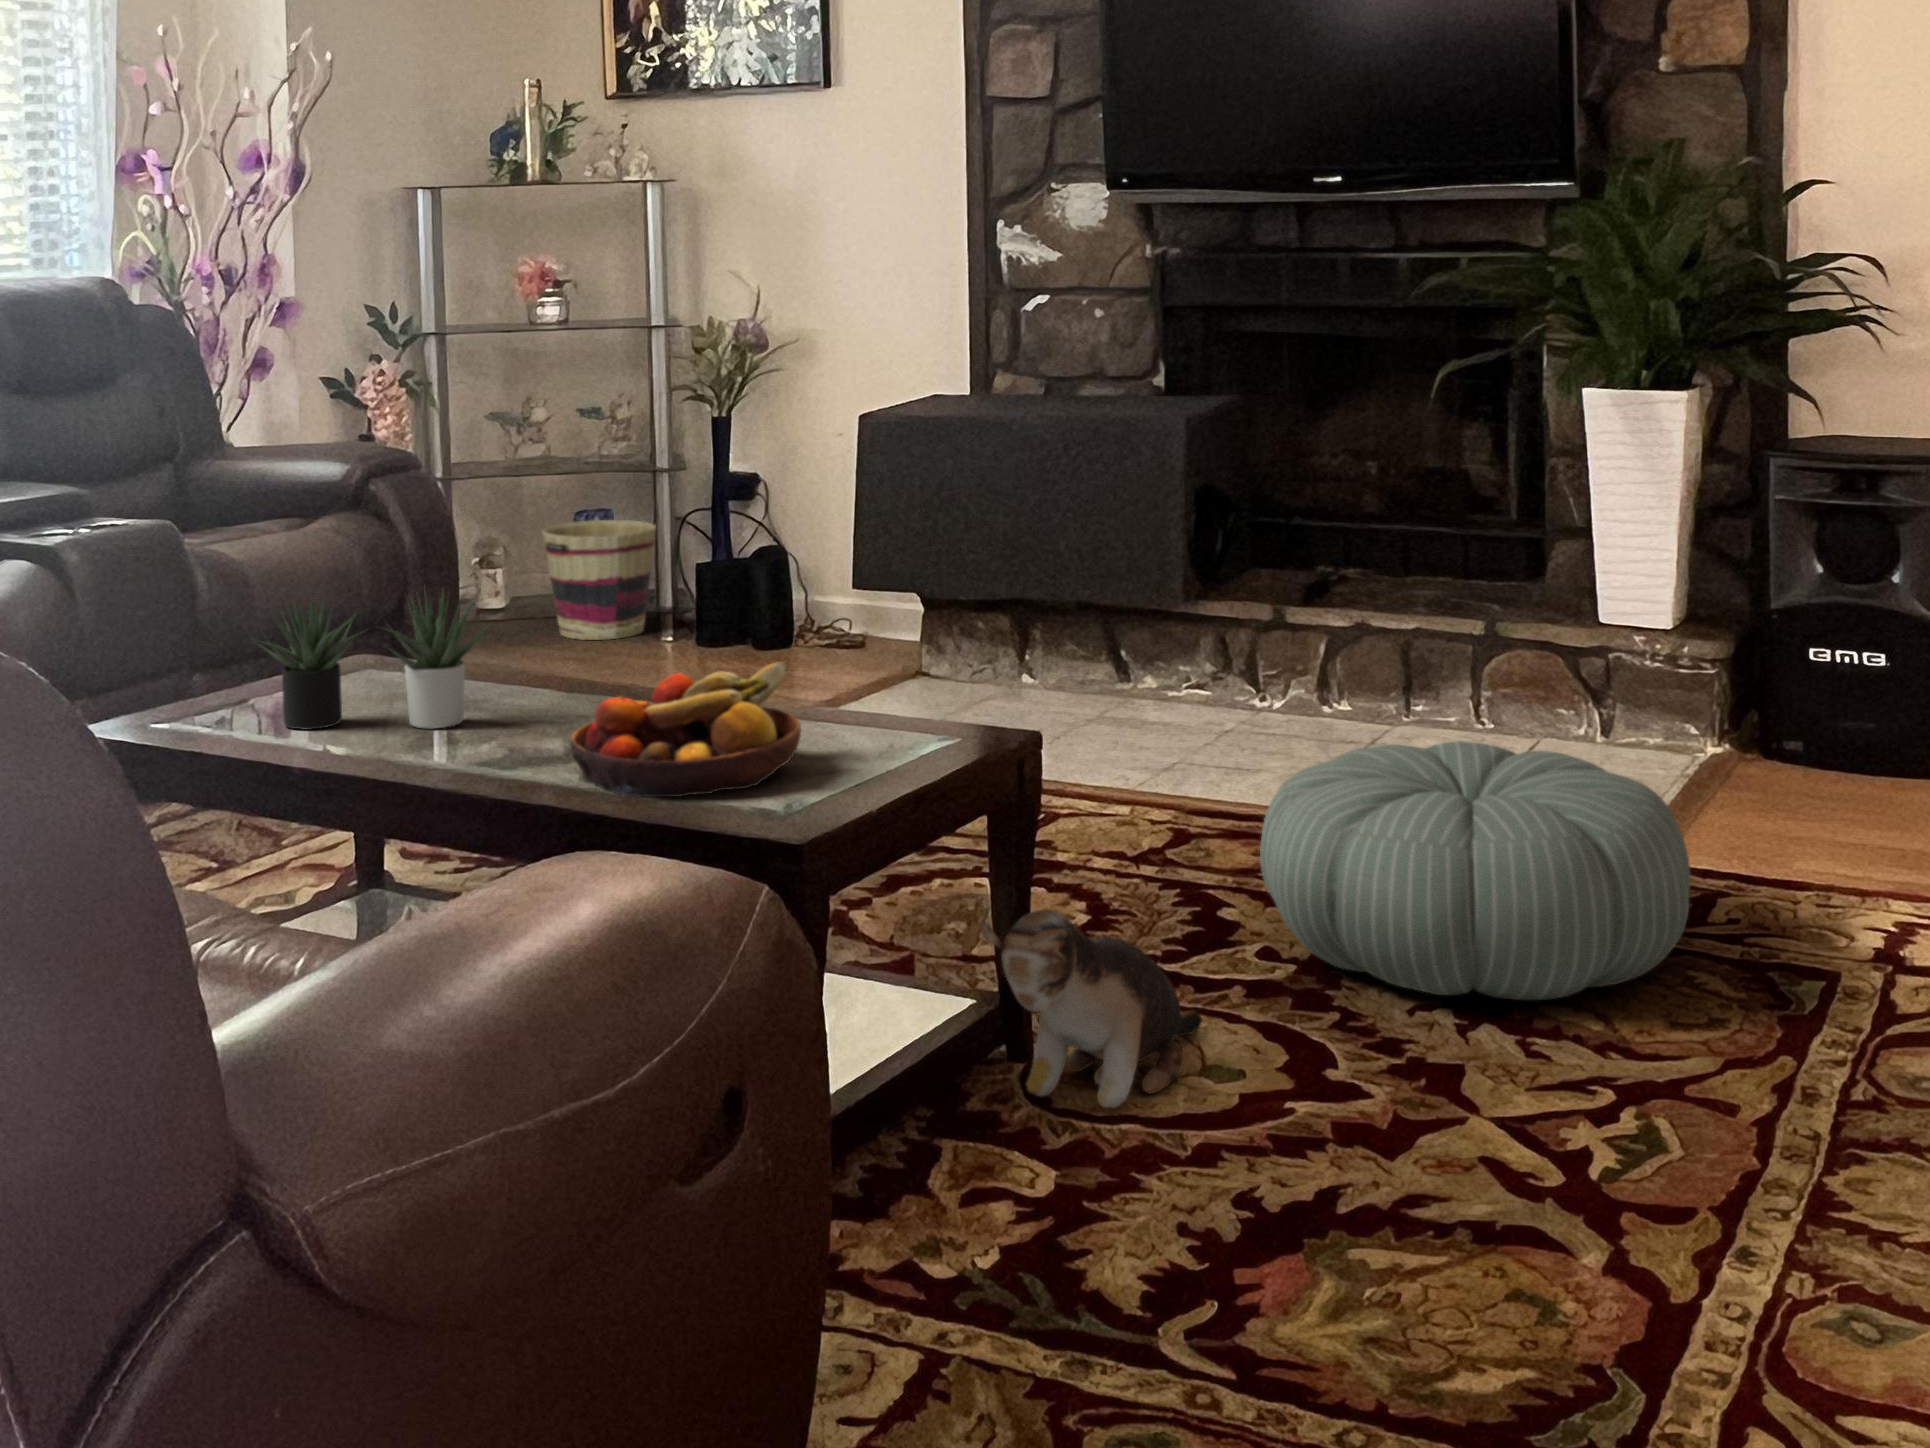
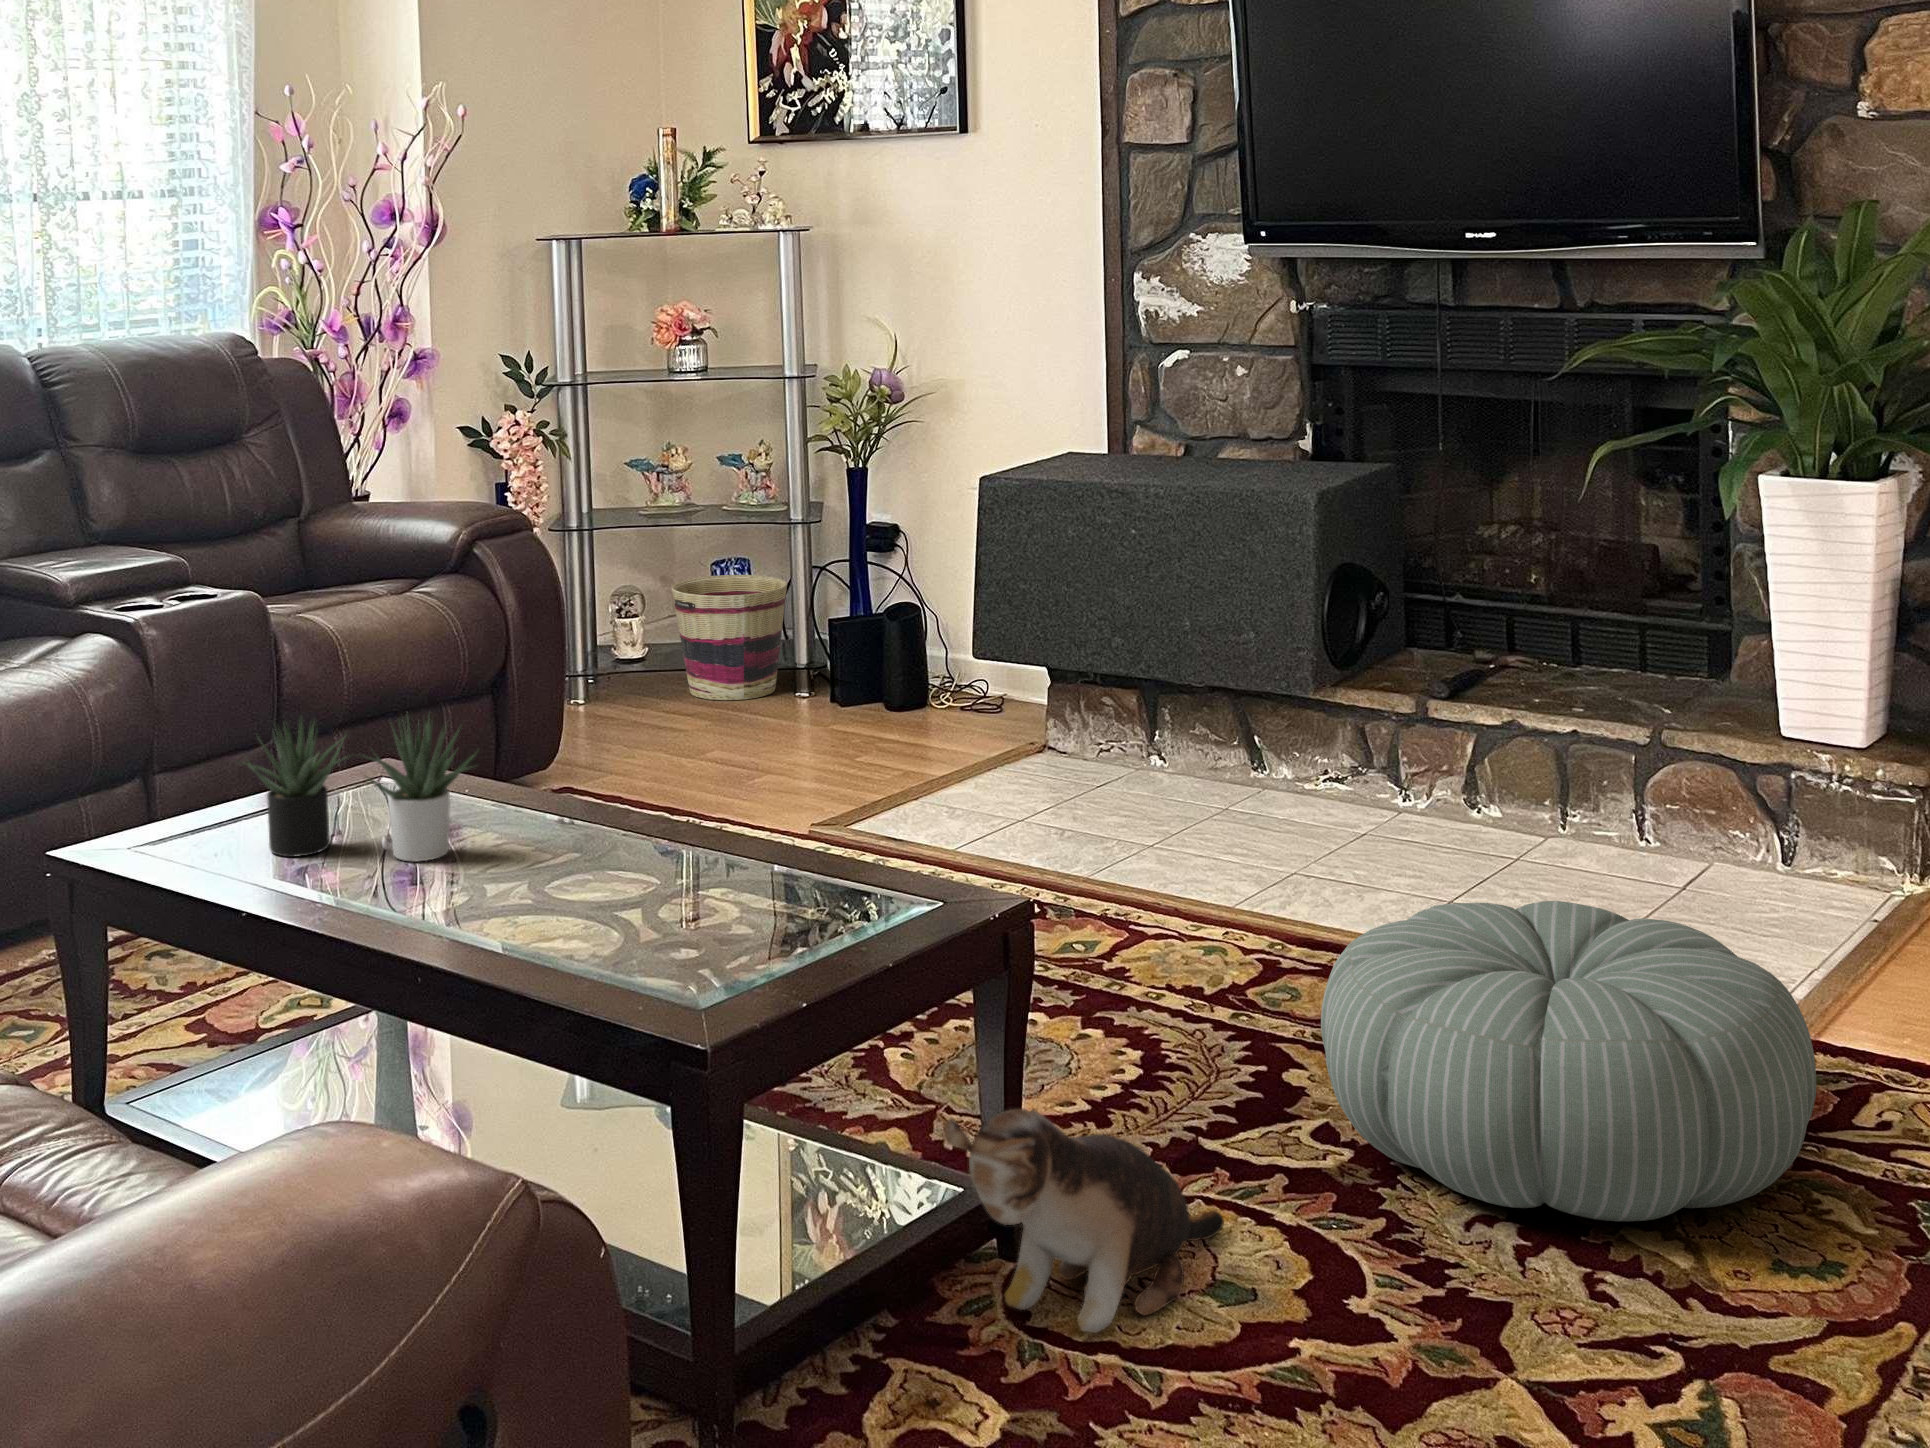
fruit bowl: present [570,662,801,797] -> none [515,816,761,975]

